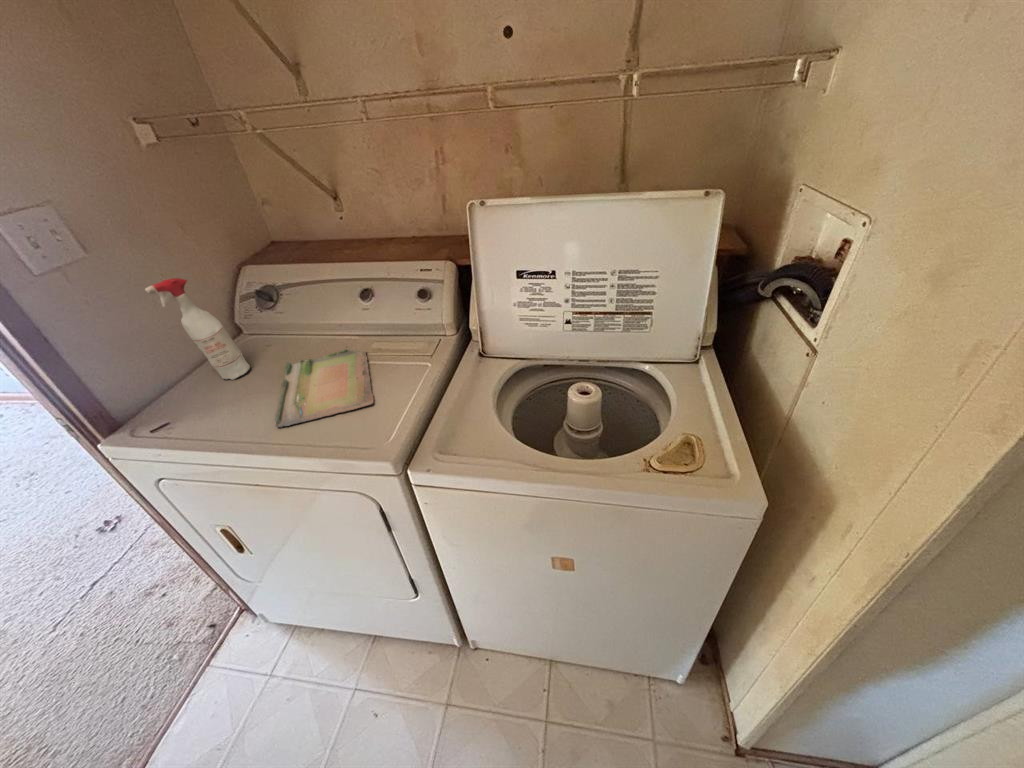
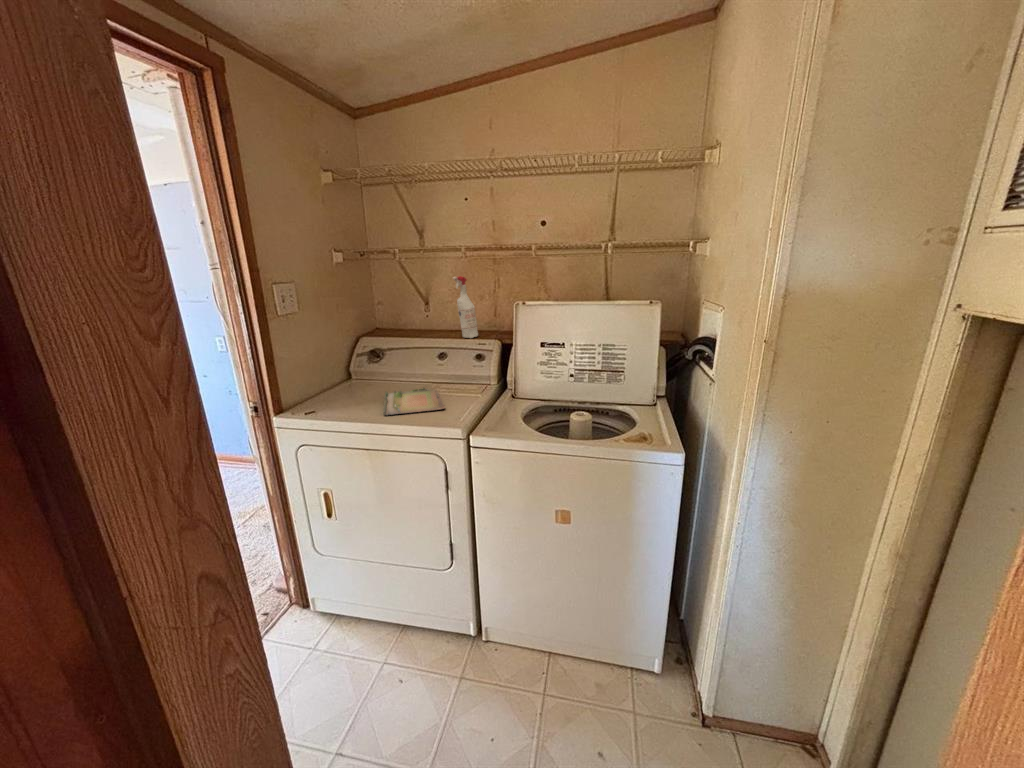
spray bottle: present [145,278,250,380] -> present [453,276,478,338]

